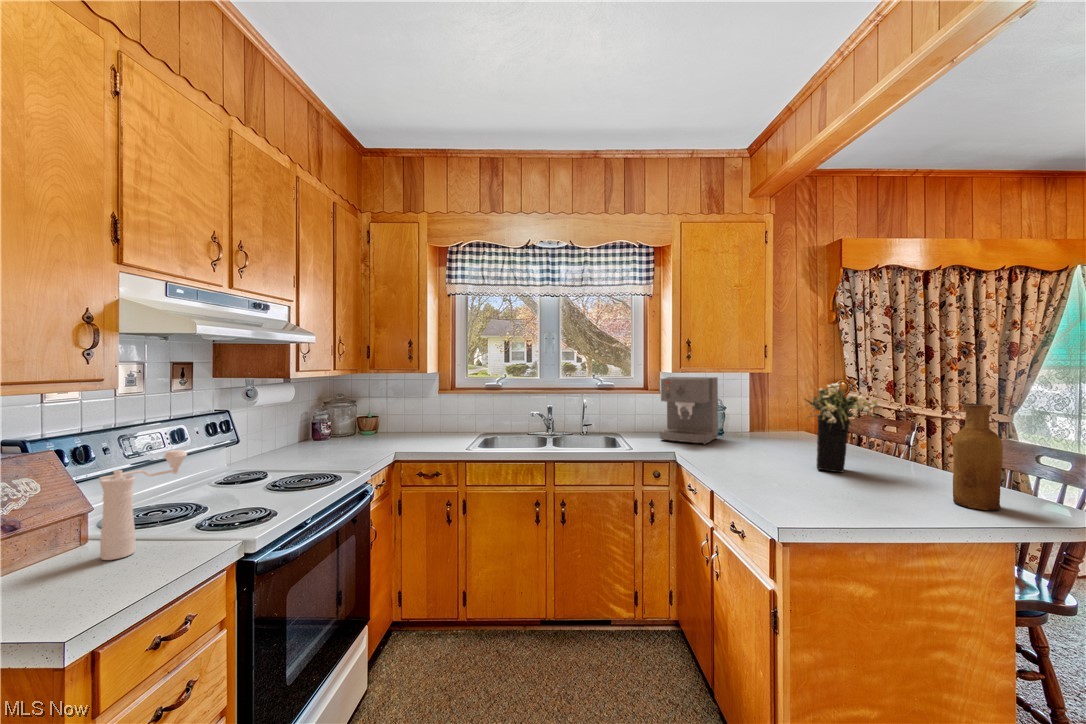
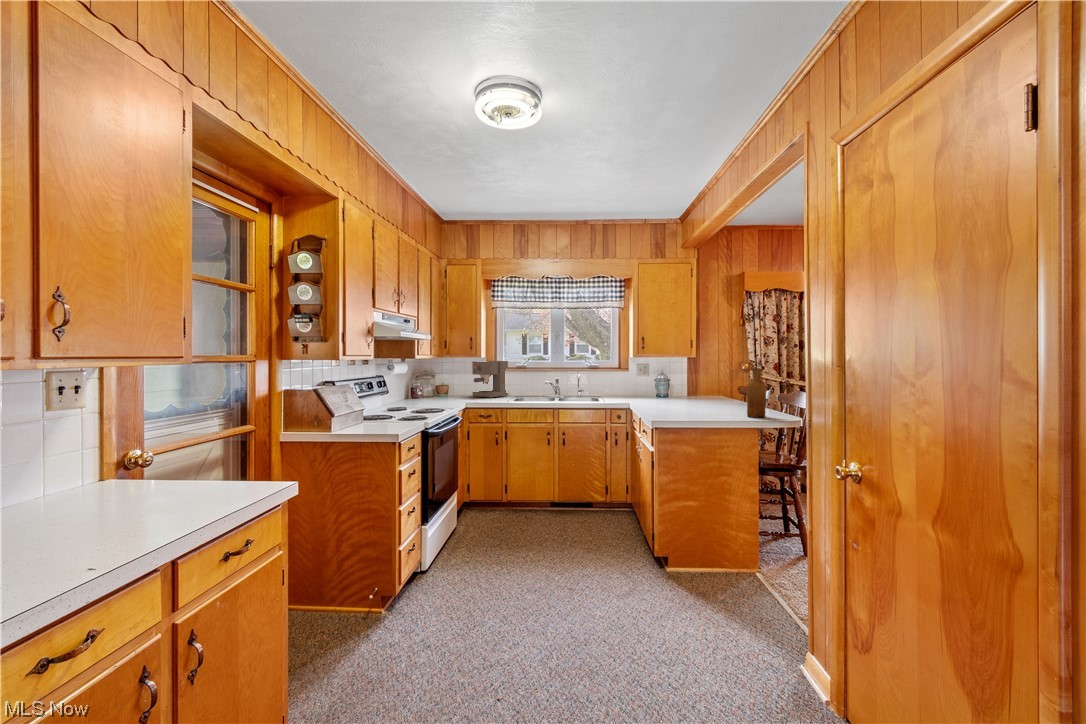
coffee maker: present [660,377,718,444] -> present [472,361,508,398]
flower arrangement: present [805,381,881,473] -> none [694,360,734,409]
pepper mill: present [99,450,187,560] -> none [370,385,395,426]

